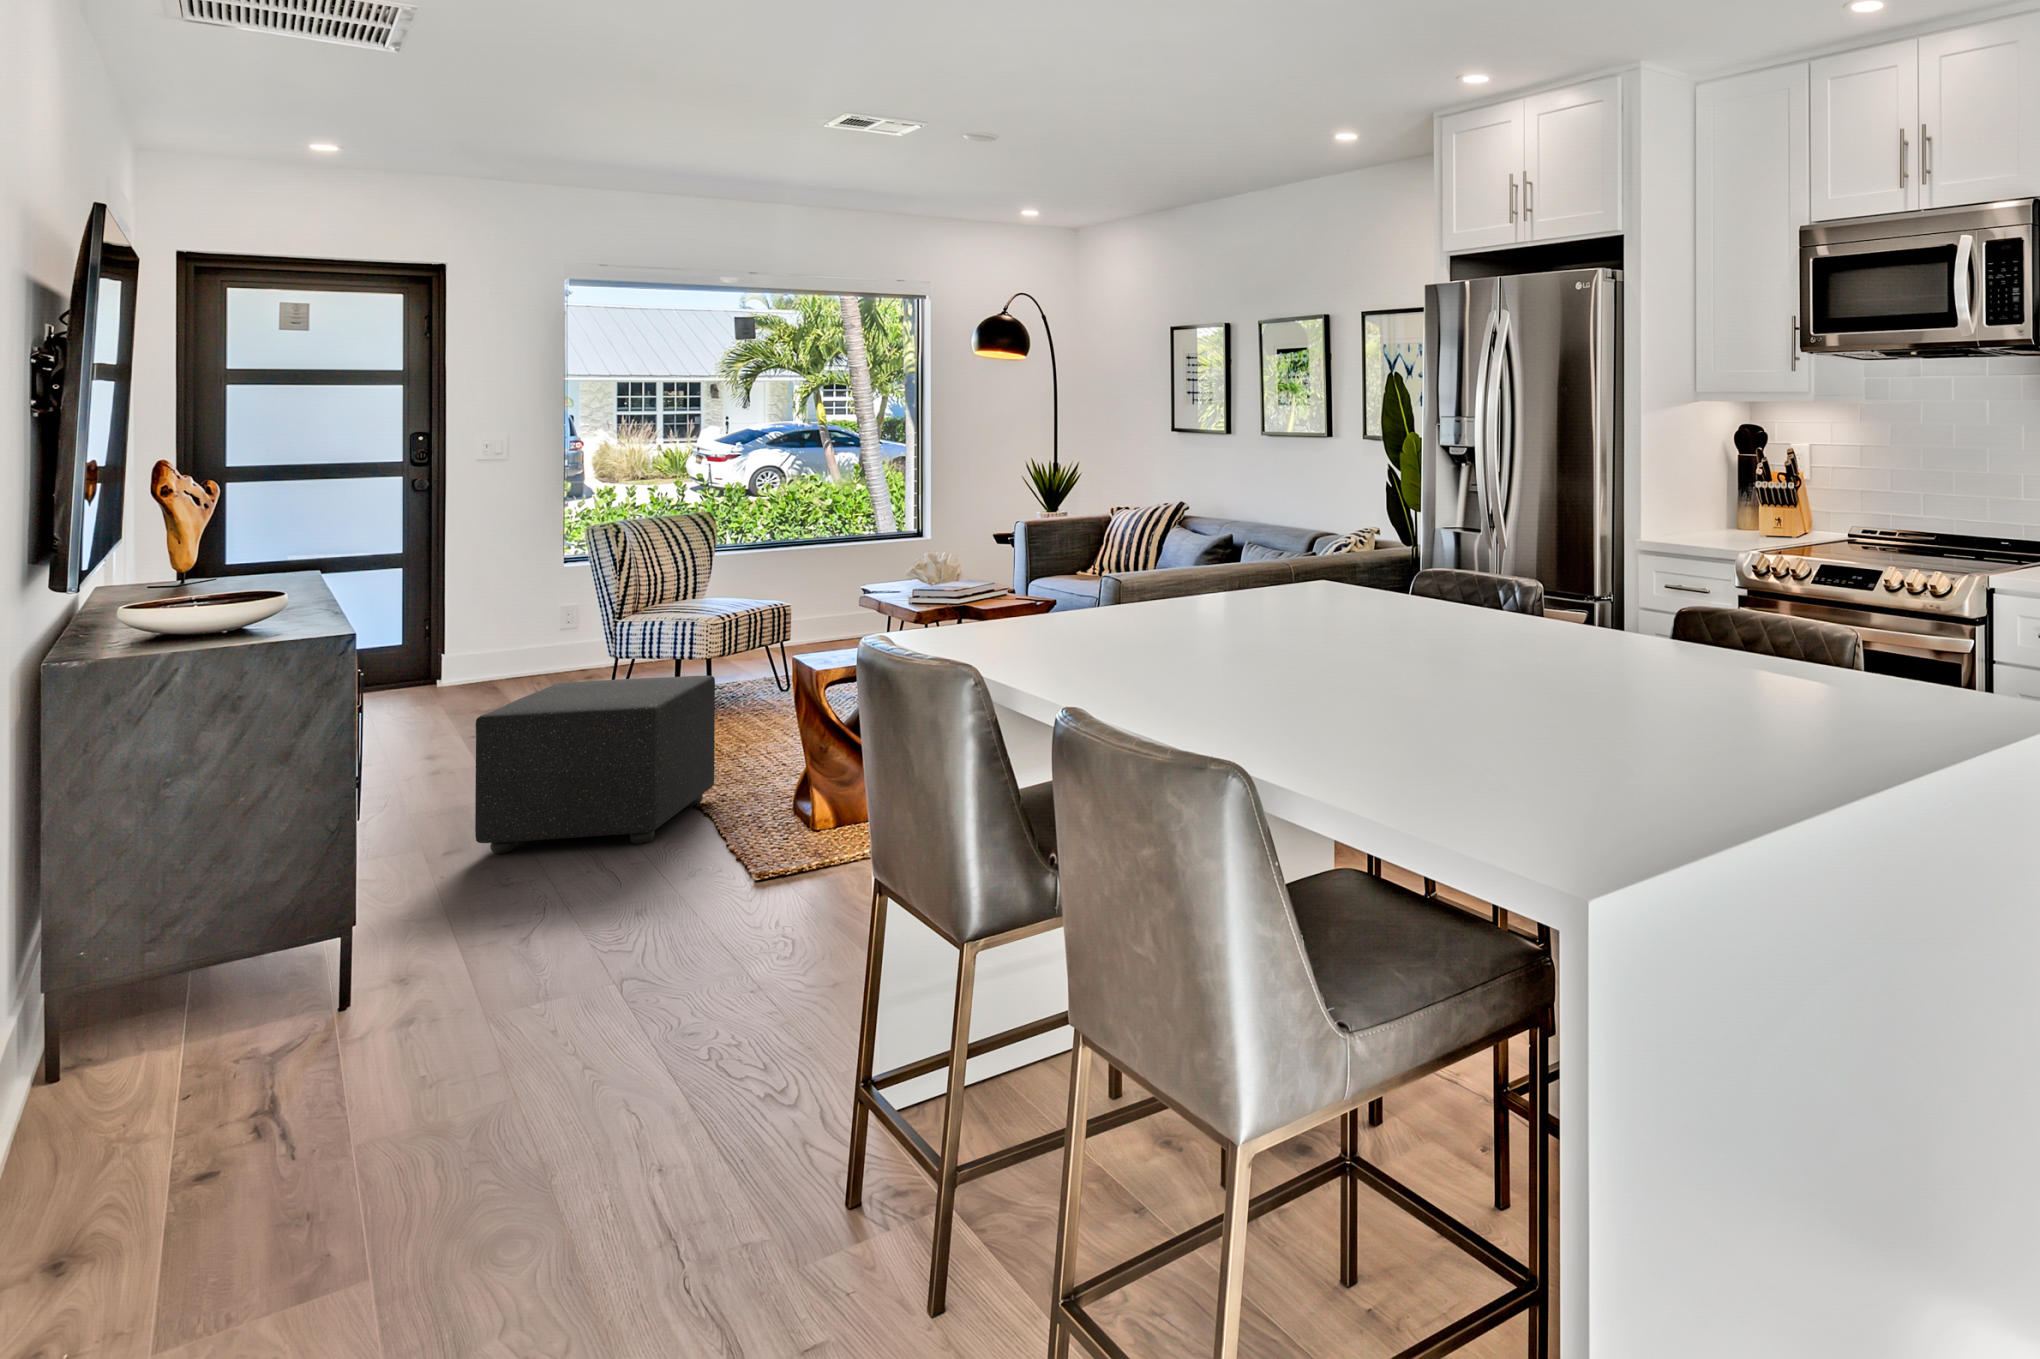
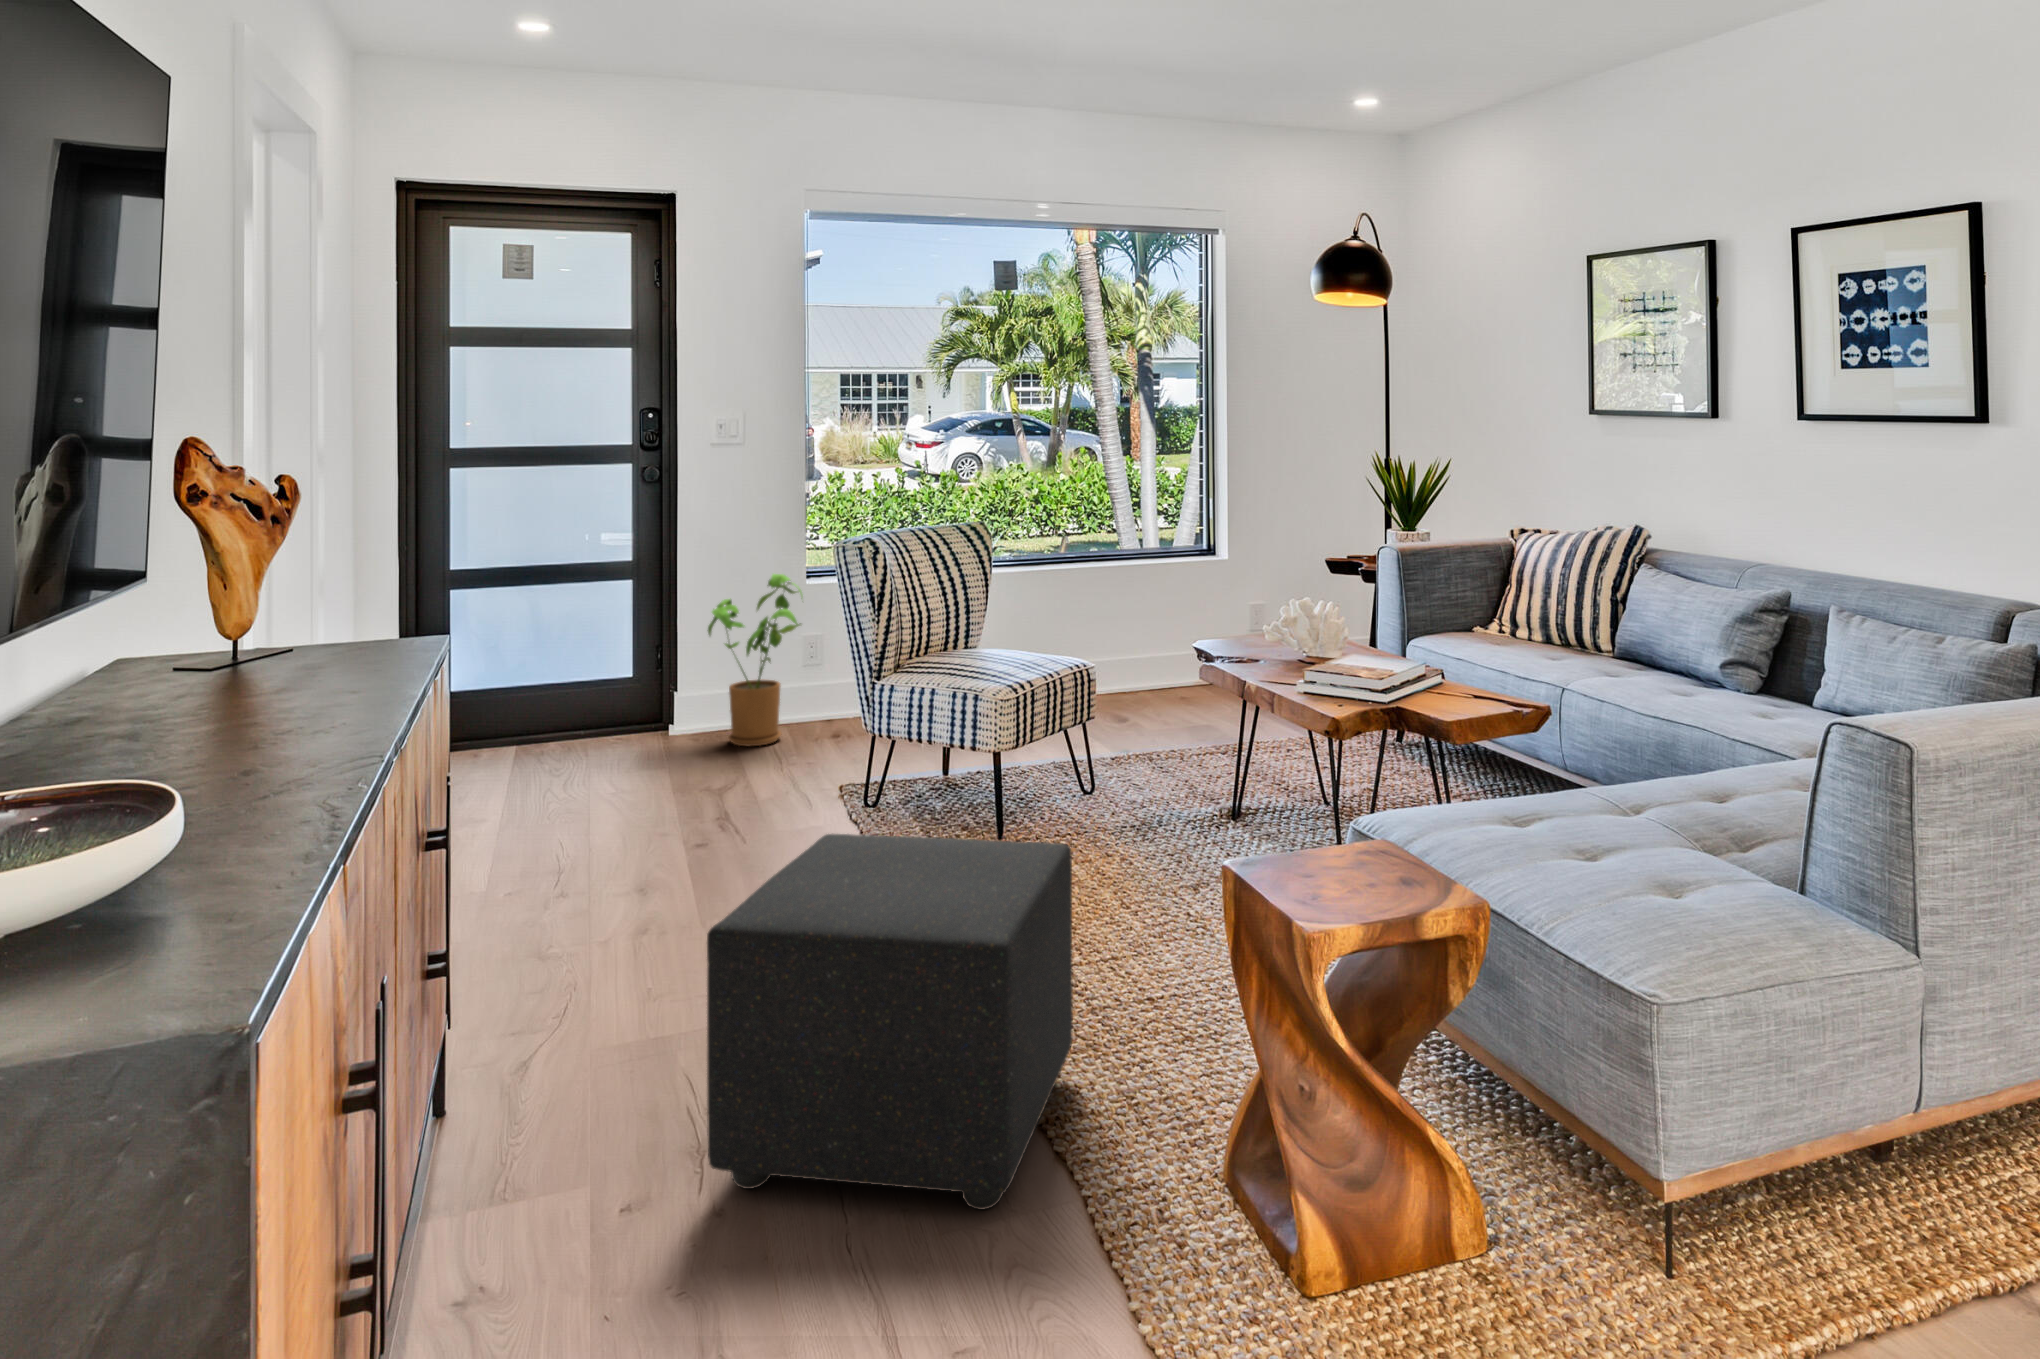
house plant: none [477,558,563,688] -> present [708,574,802,746]

